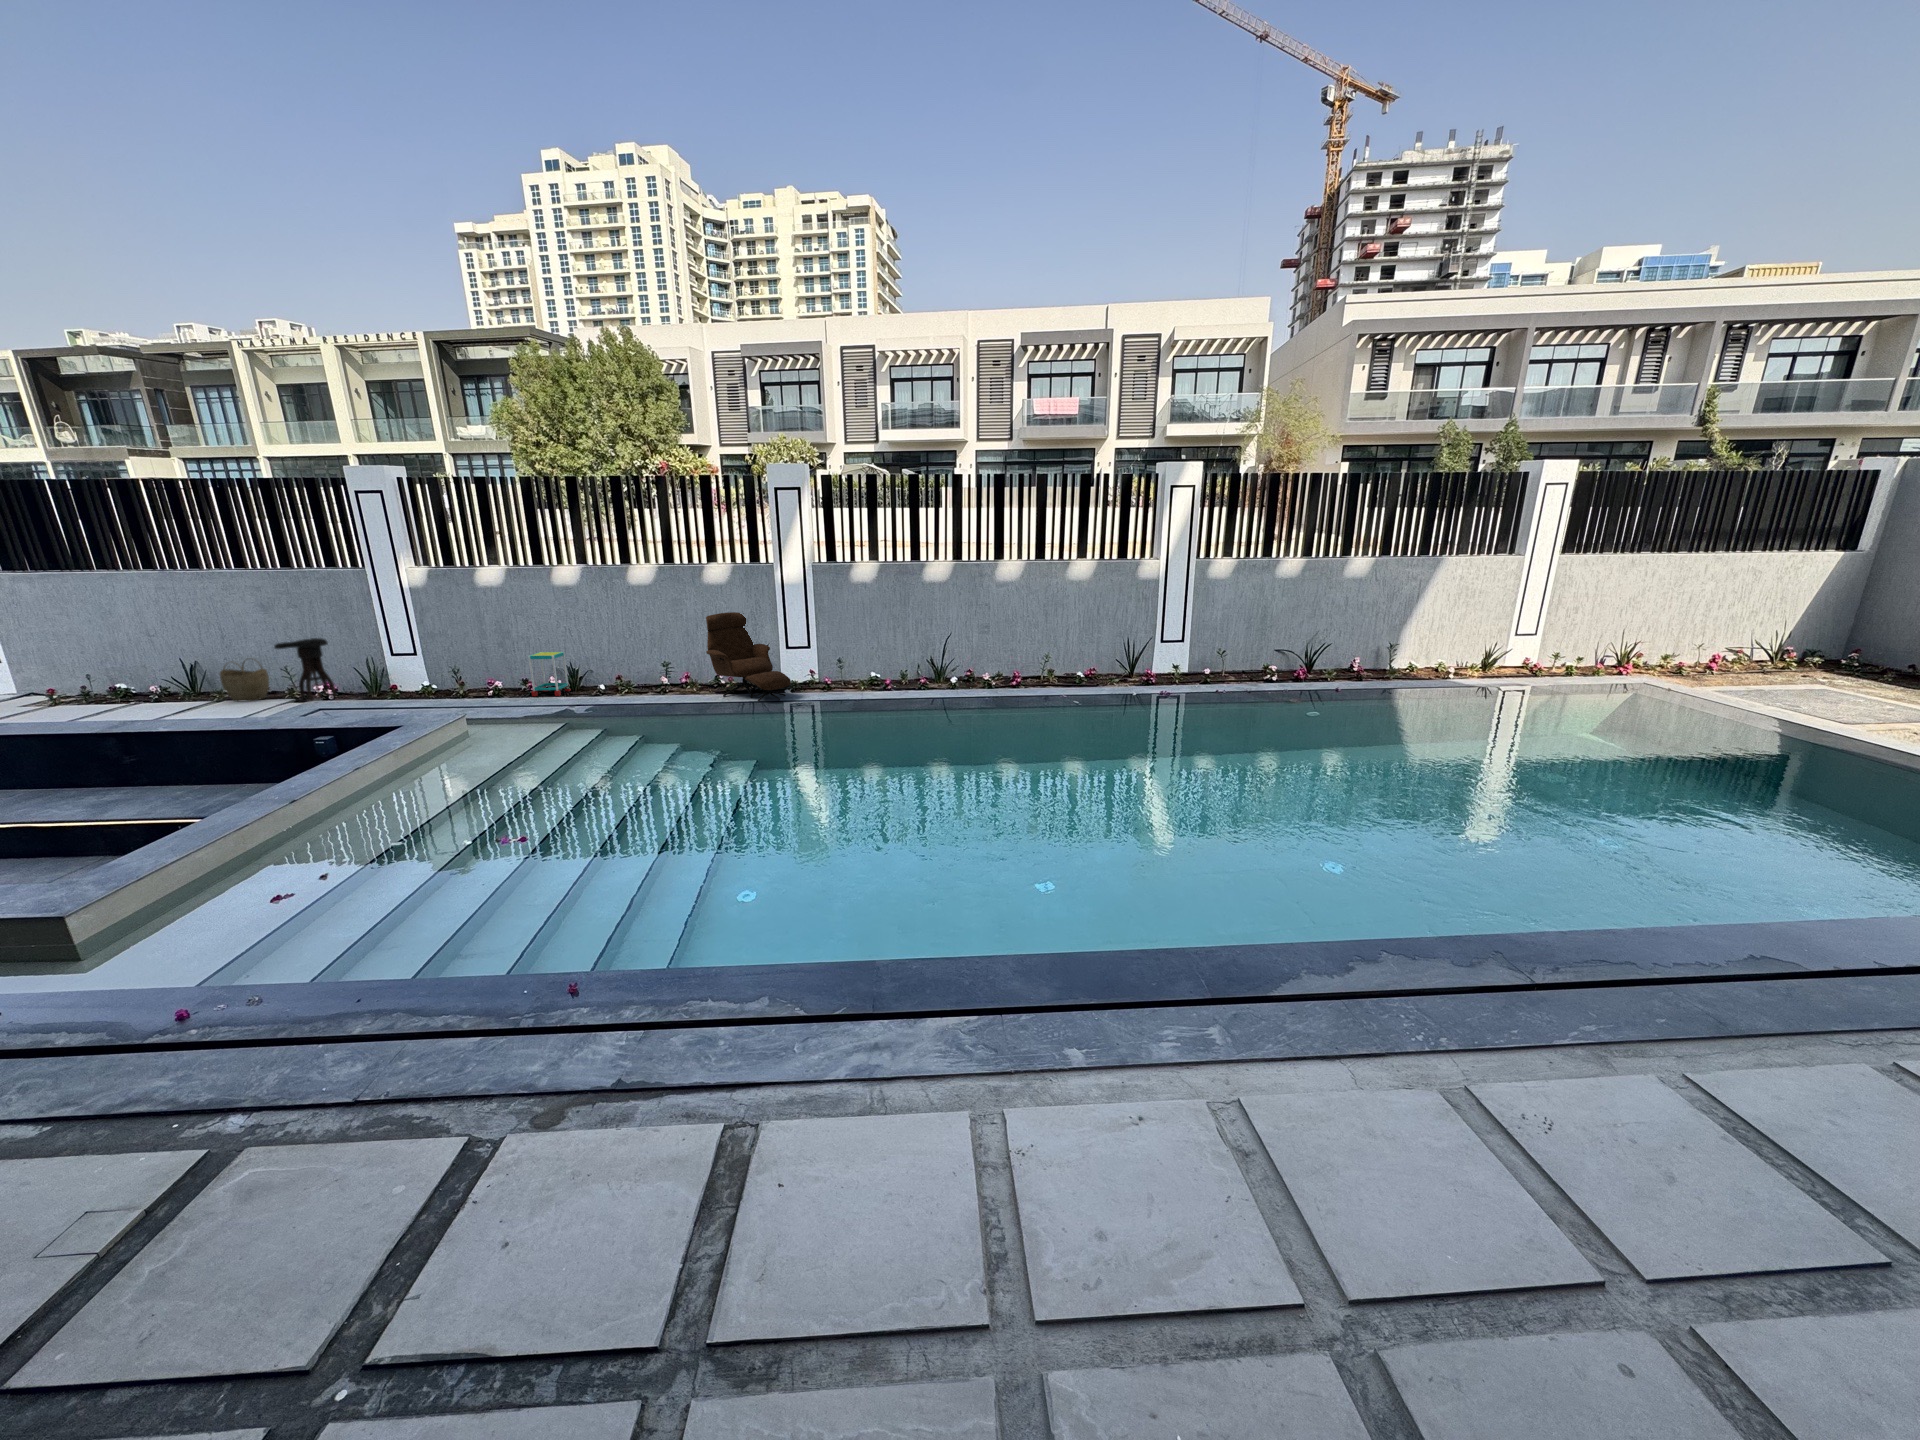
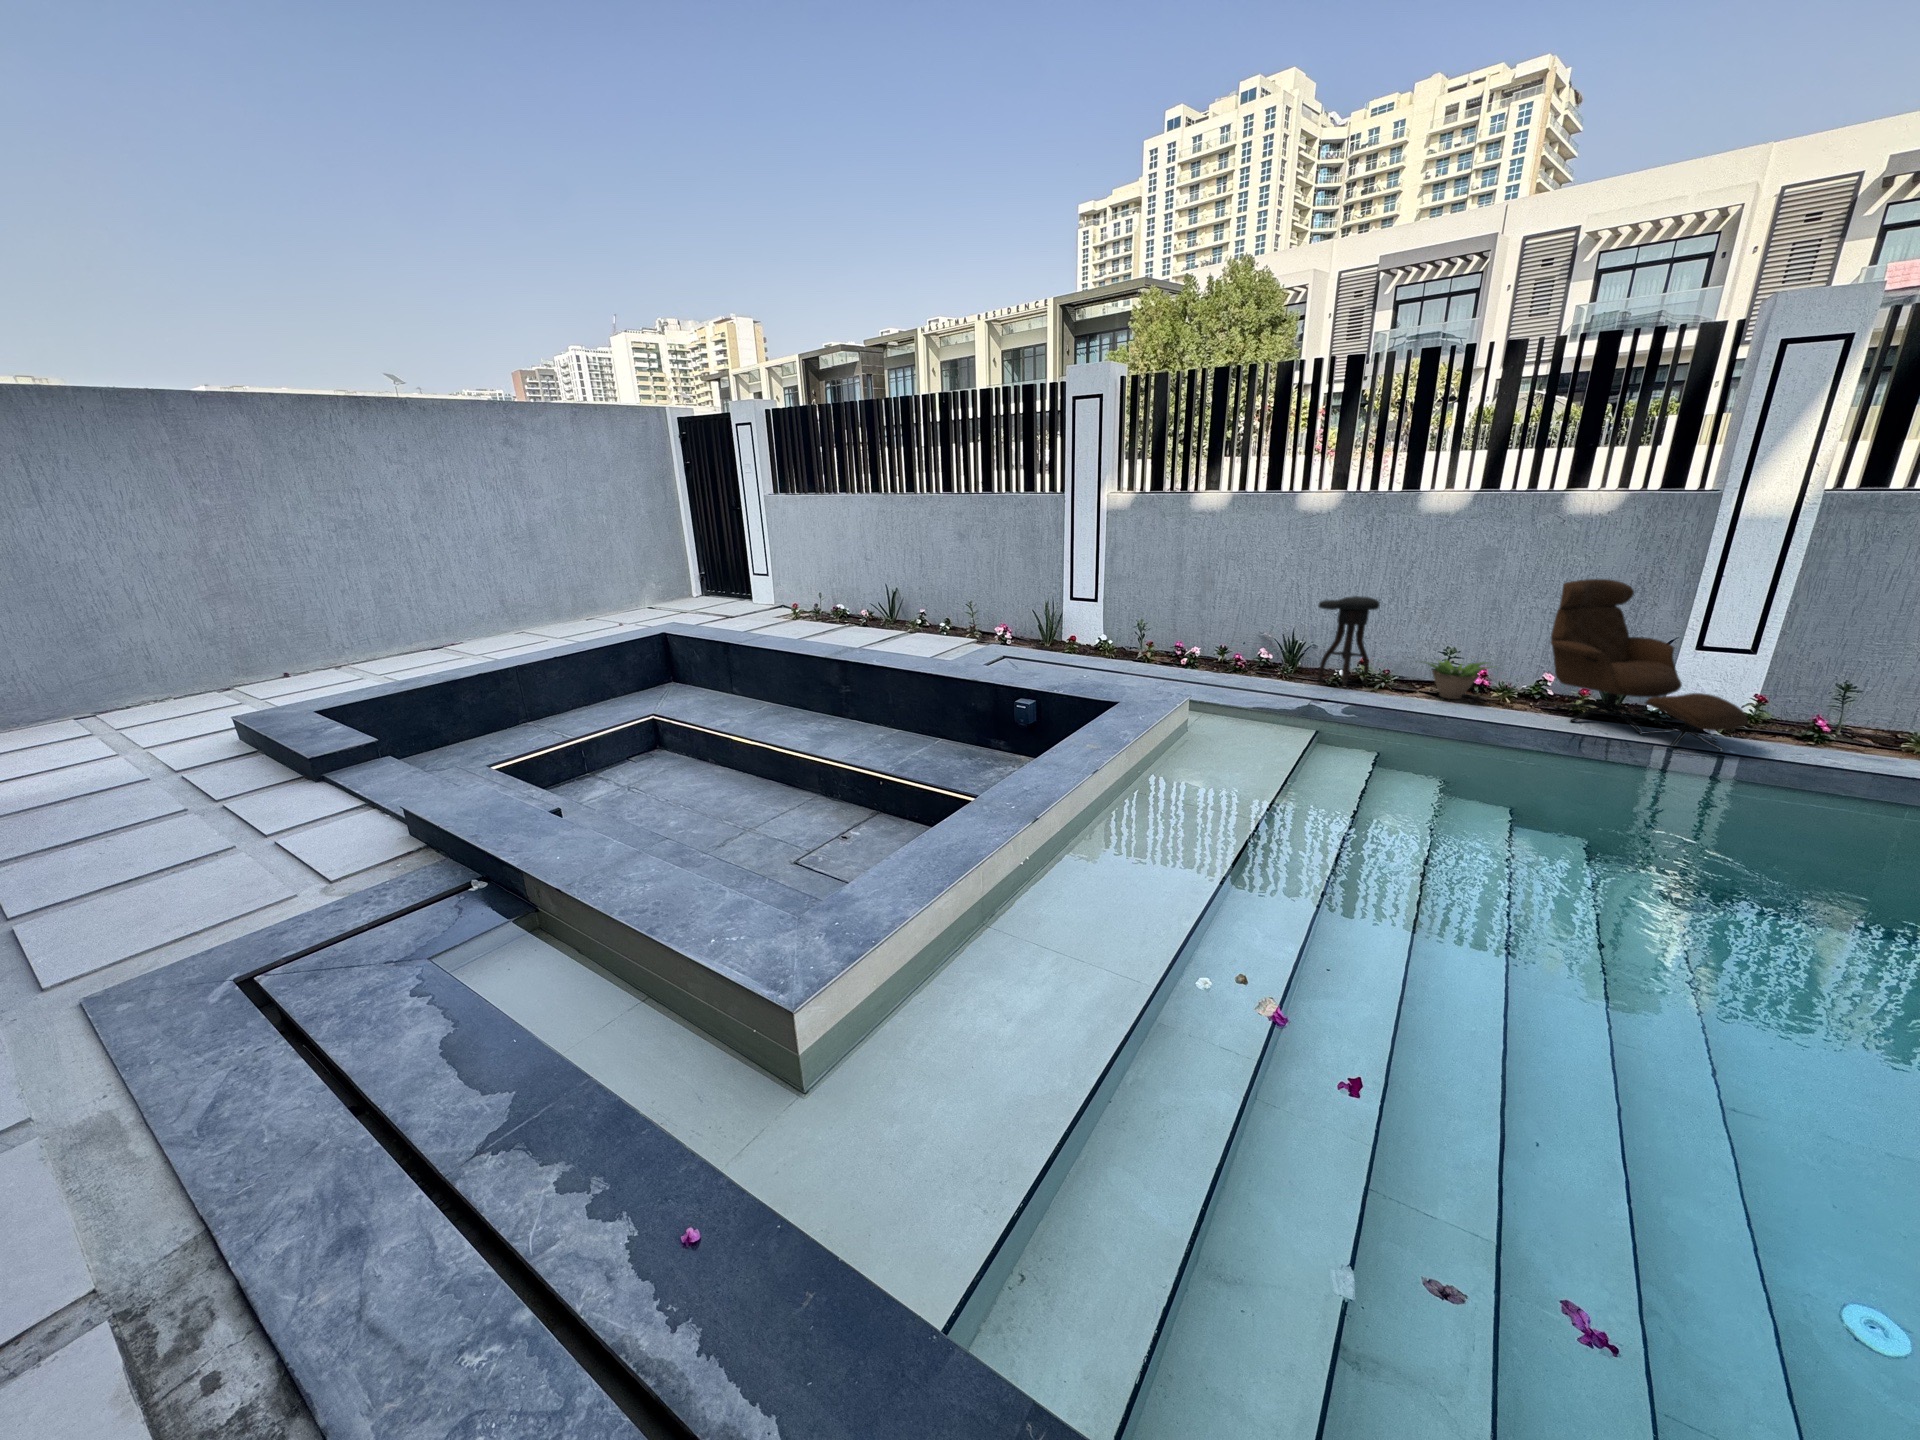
stool: present [274,638,336,701] -> present [1318,596,1380,687]
side table: present [528,652,571,696] -> none [1236,614,1287,678]
woven basket: present [220,663,269,701] -> none [918,591,956,636]
decorative plant: none [645,667,690,693] -> present [1428,660,1491,699]

